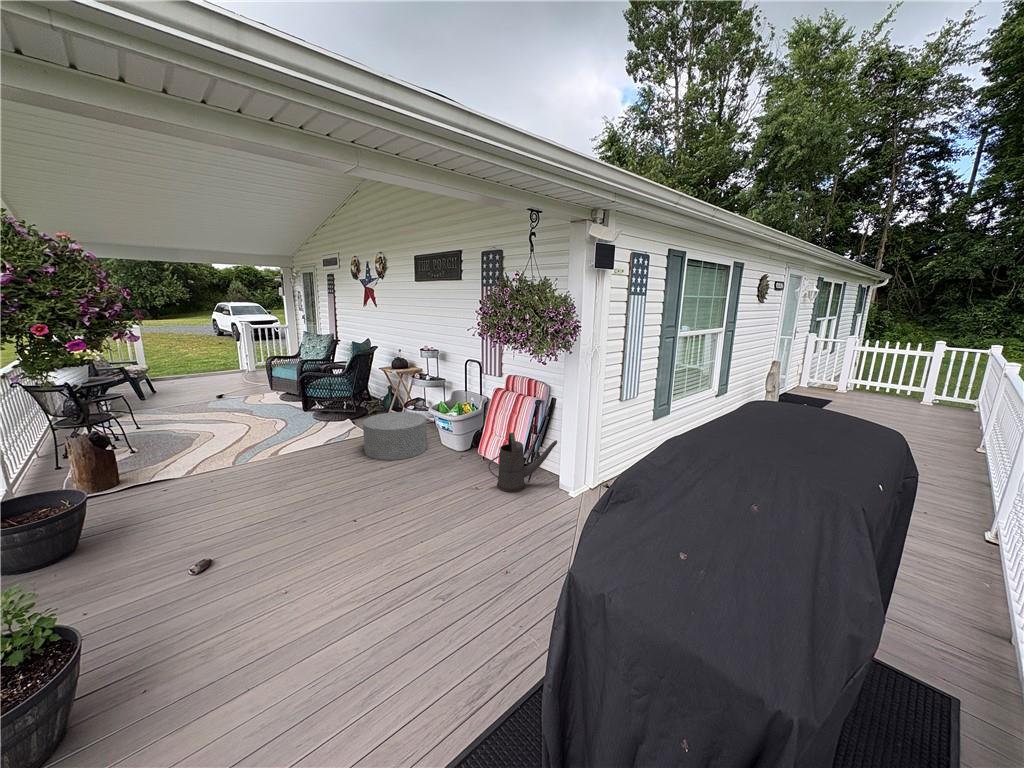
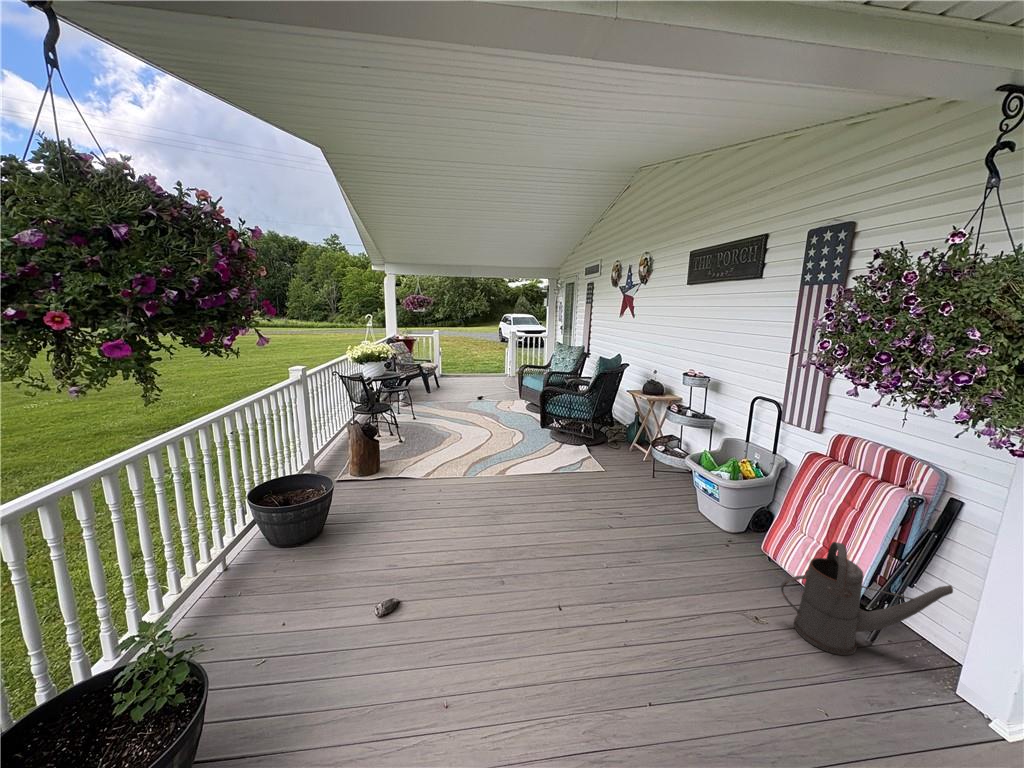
ottoman: present [363,412,427,460] -> none [594,450,680,520]

